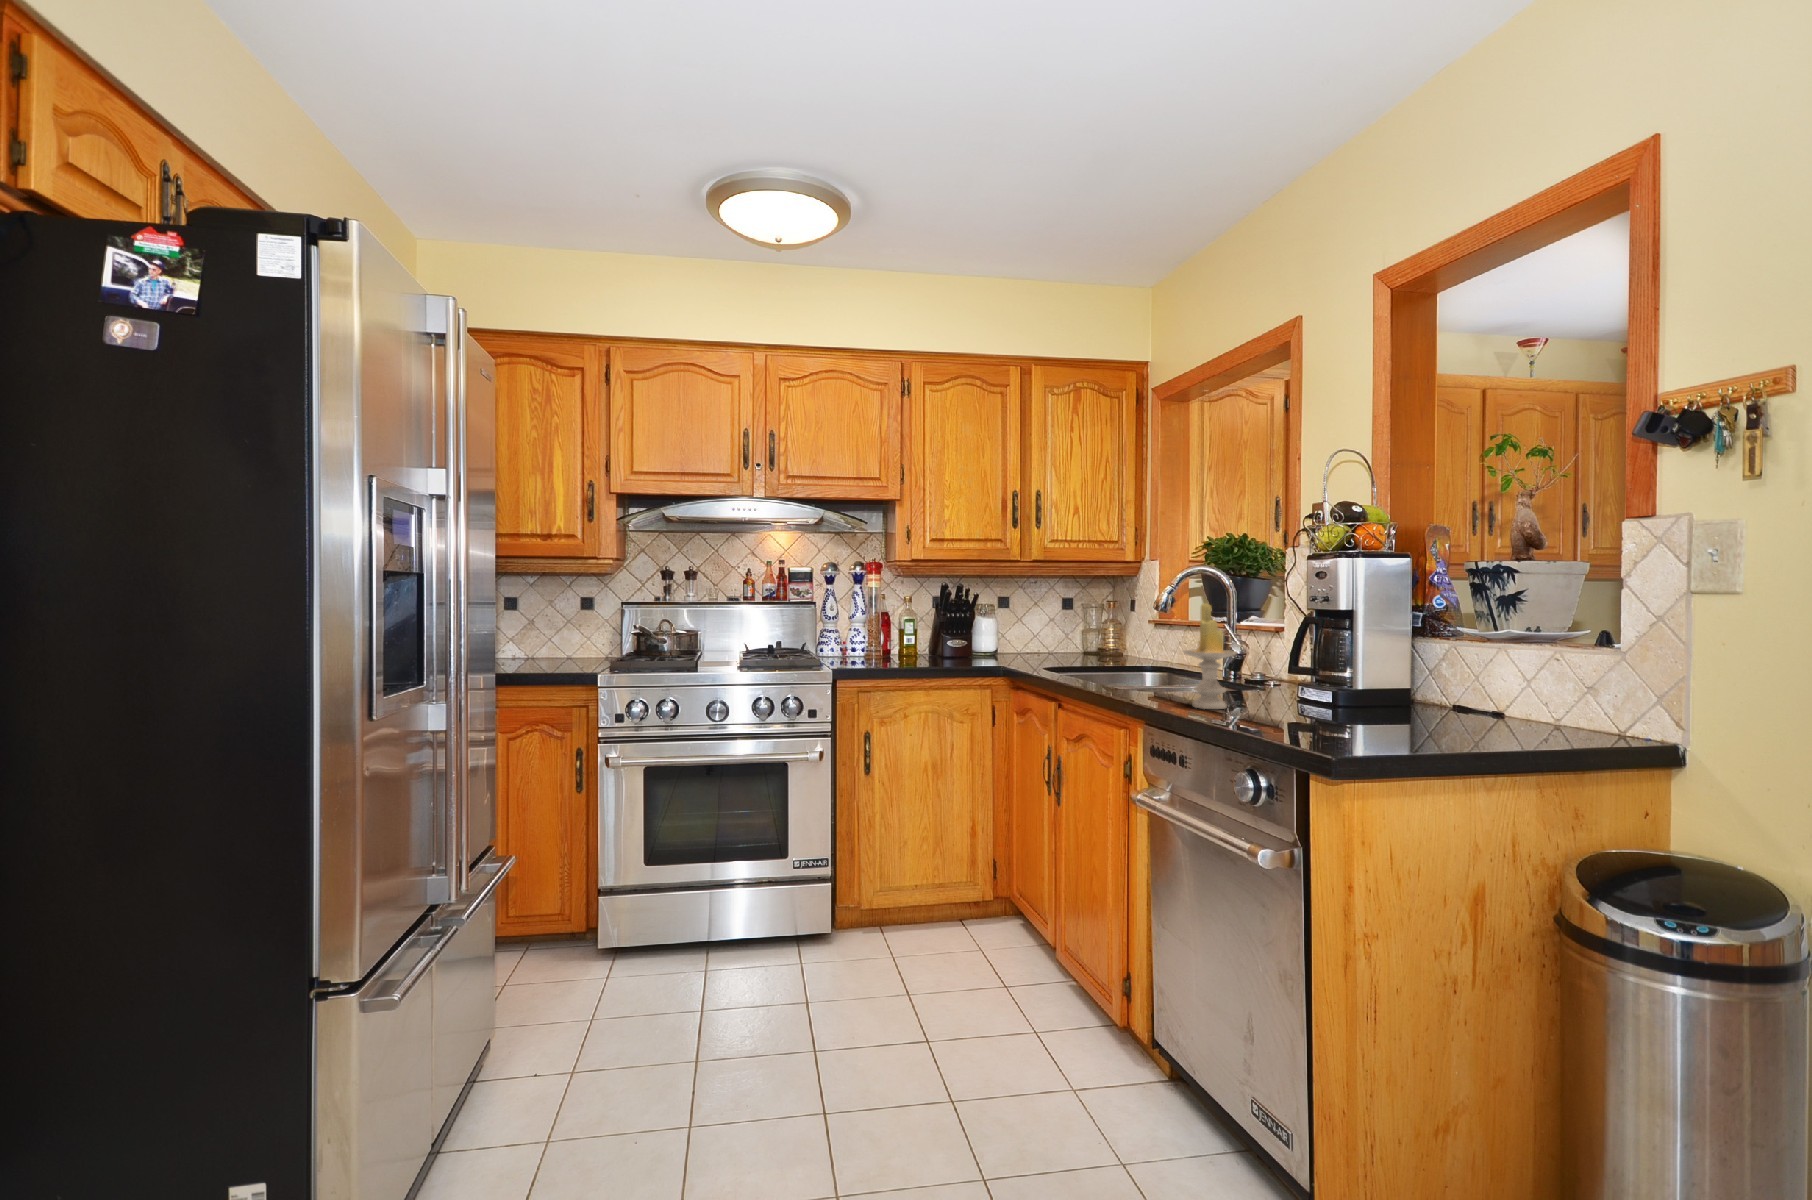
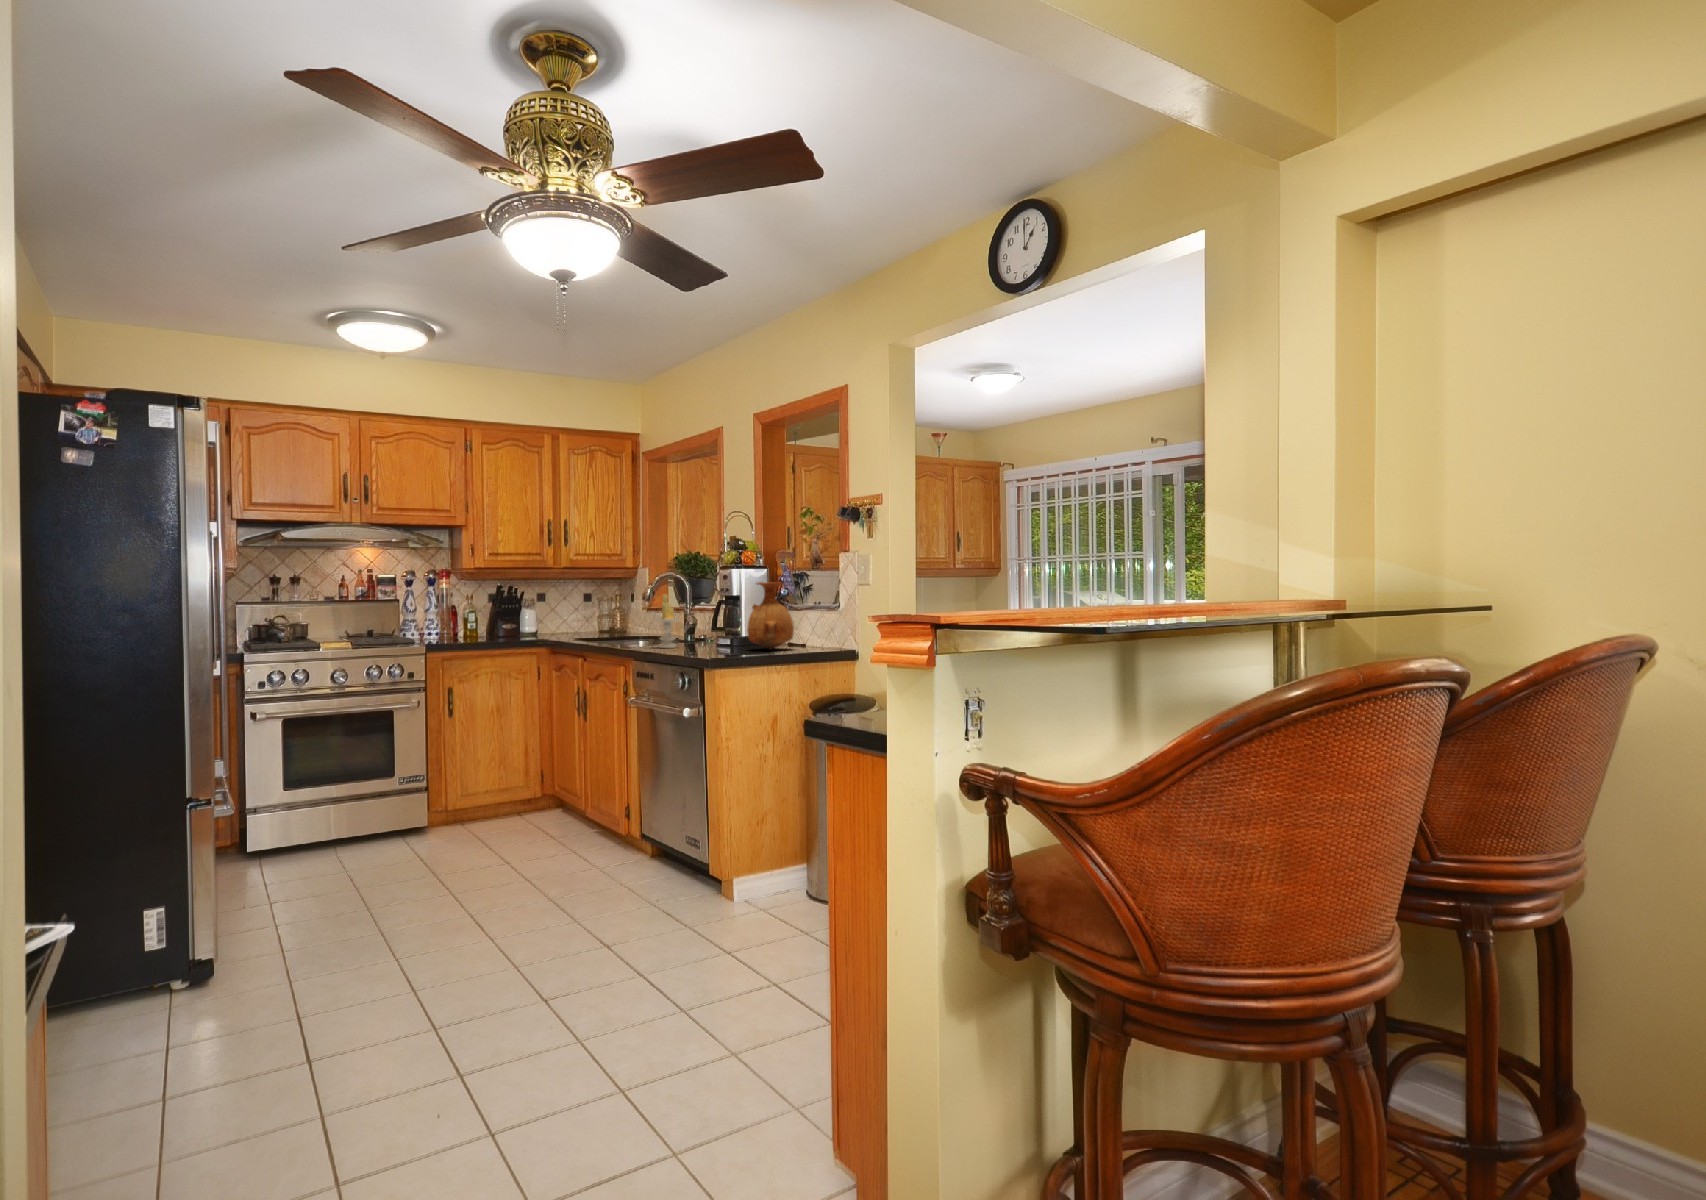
vase: none [1406,580,1534,738] -> present [747,582,794,650]

